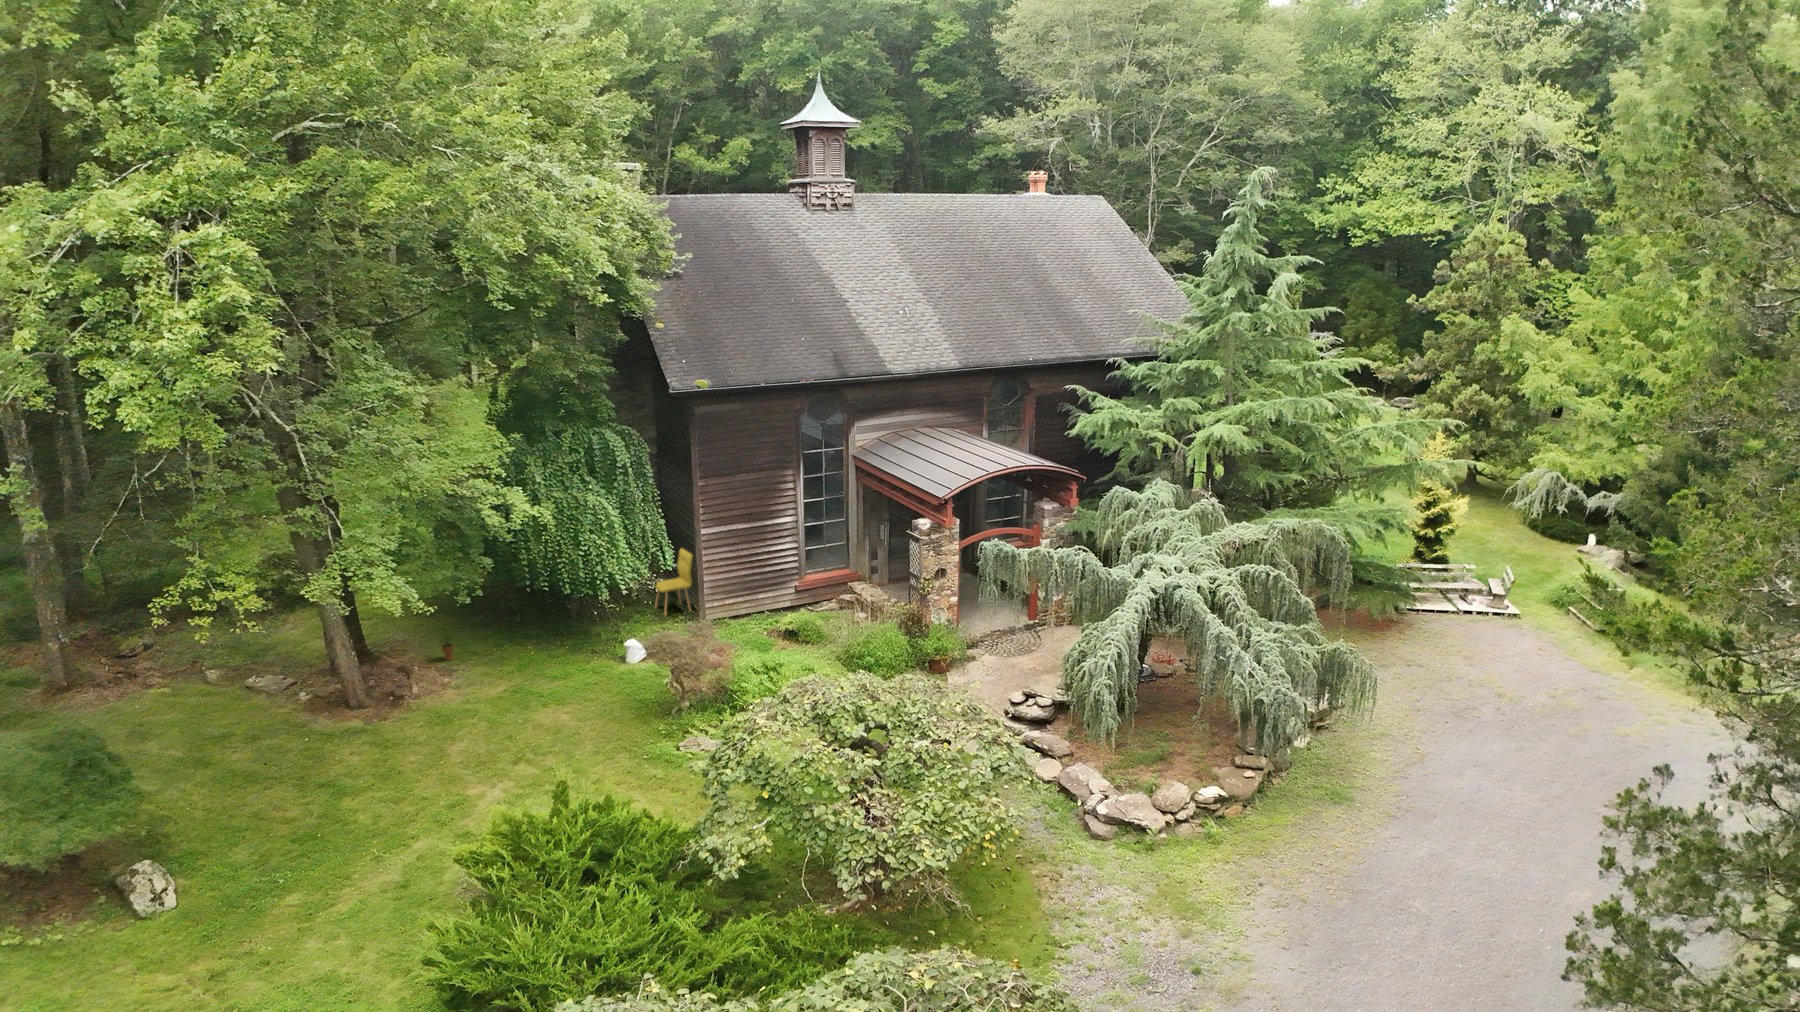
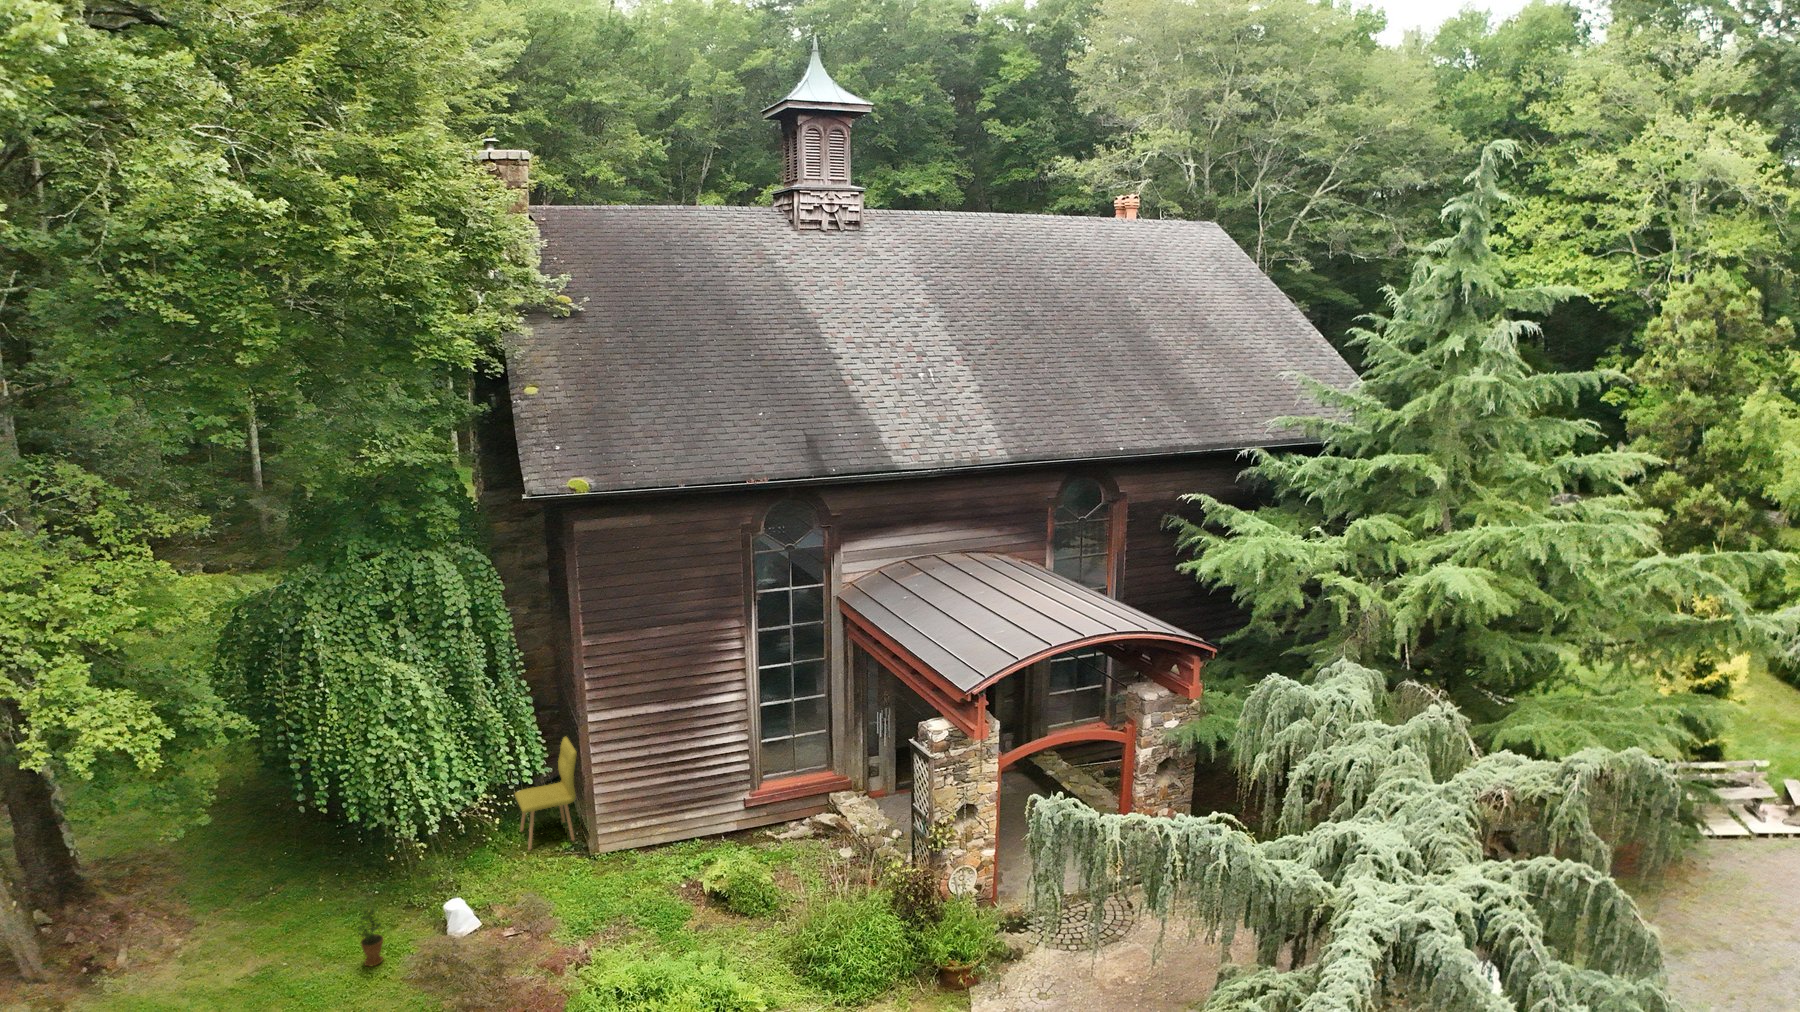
potted plant: present [440,626,454,660] -> present [355,906,384,966]

